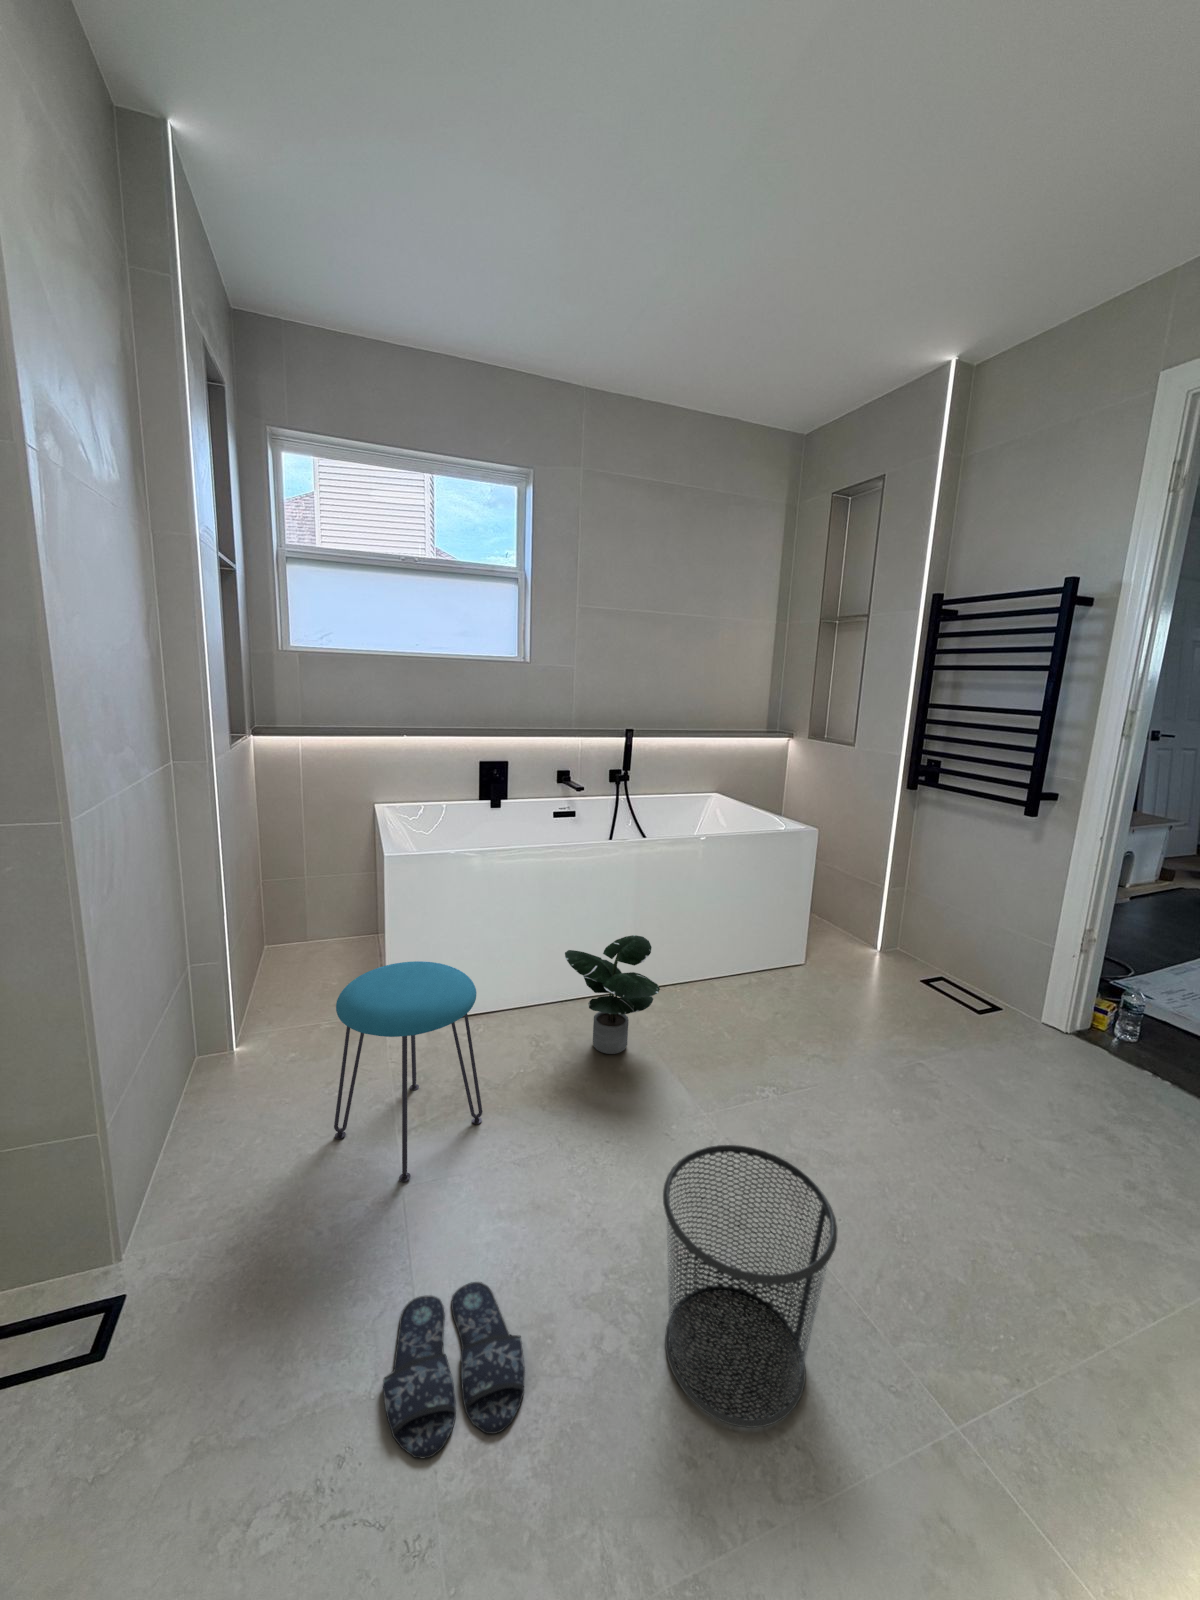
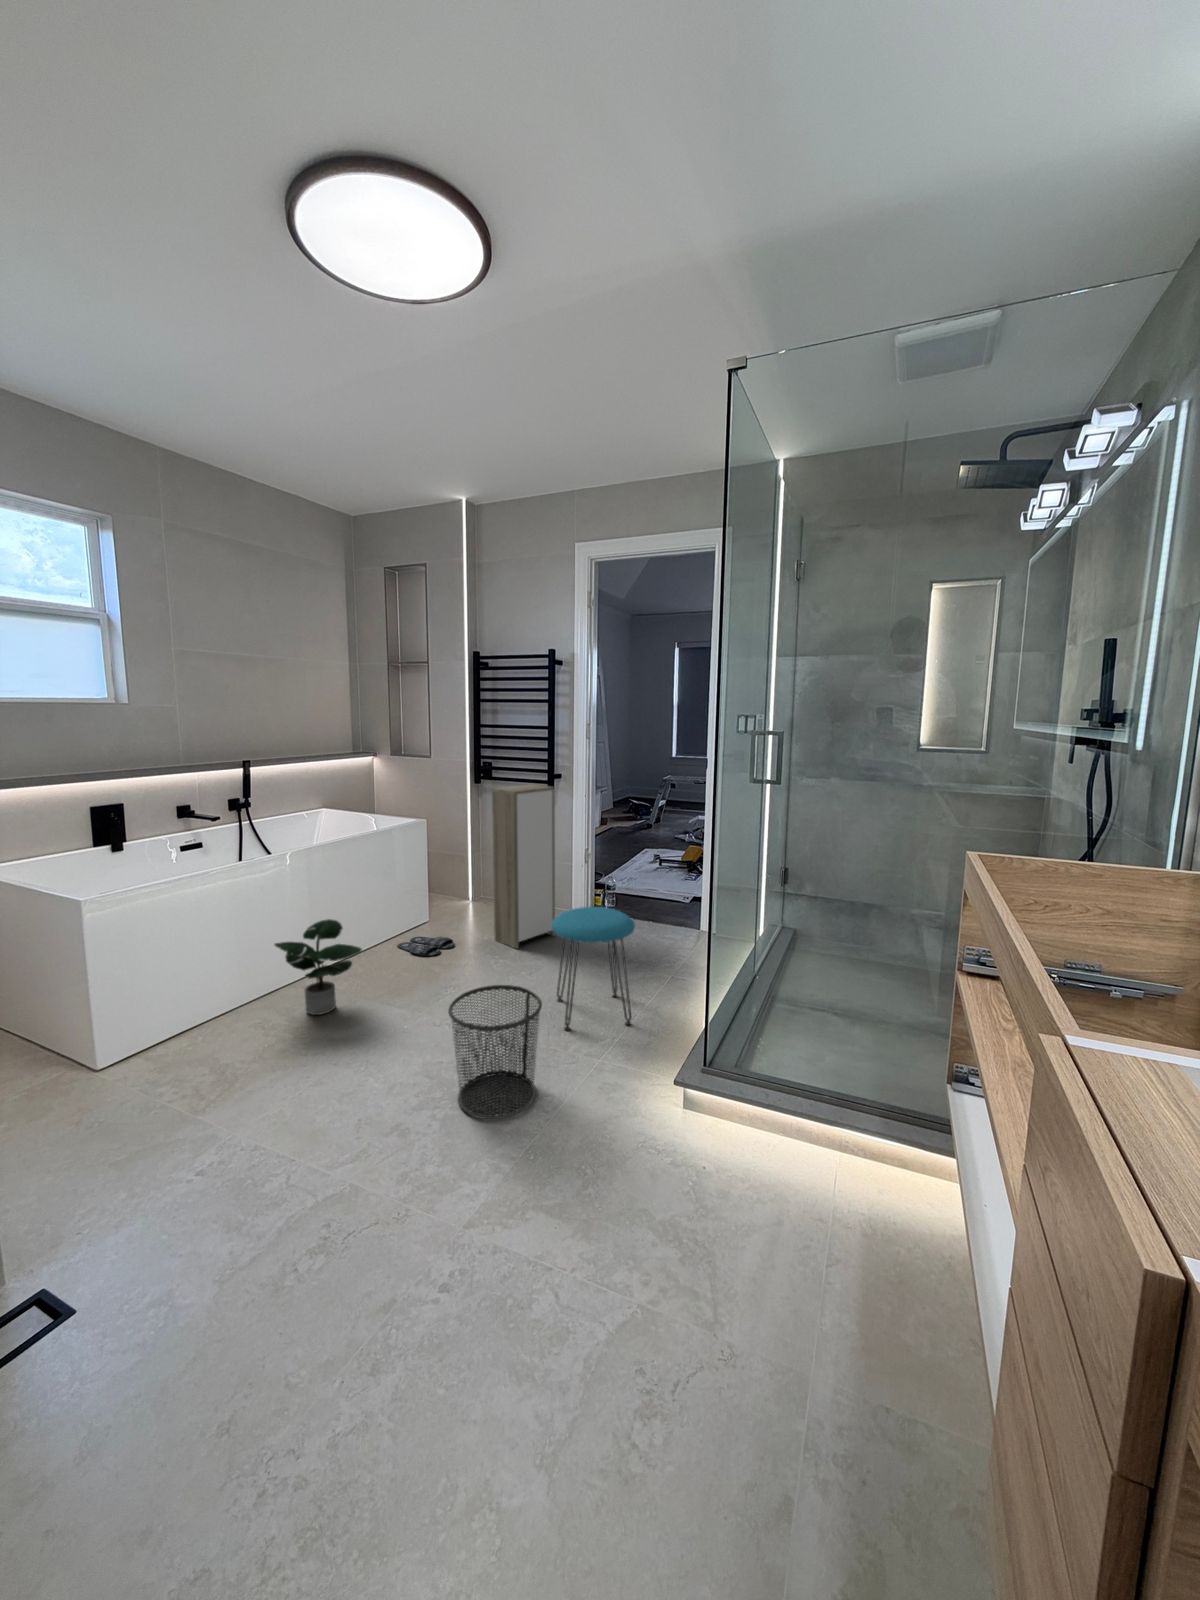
storage cabinet: none [881,801,1028,1058] -> present [492,784,555,949]
stool: present [334,961,483,1182] -> present [551,907,635,1030]
slippers: present [383,1282,525,1458] -> present [397,937,455,956]

